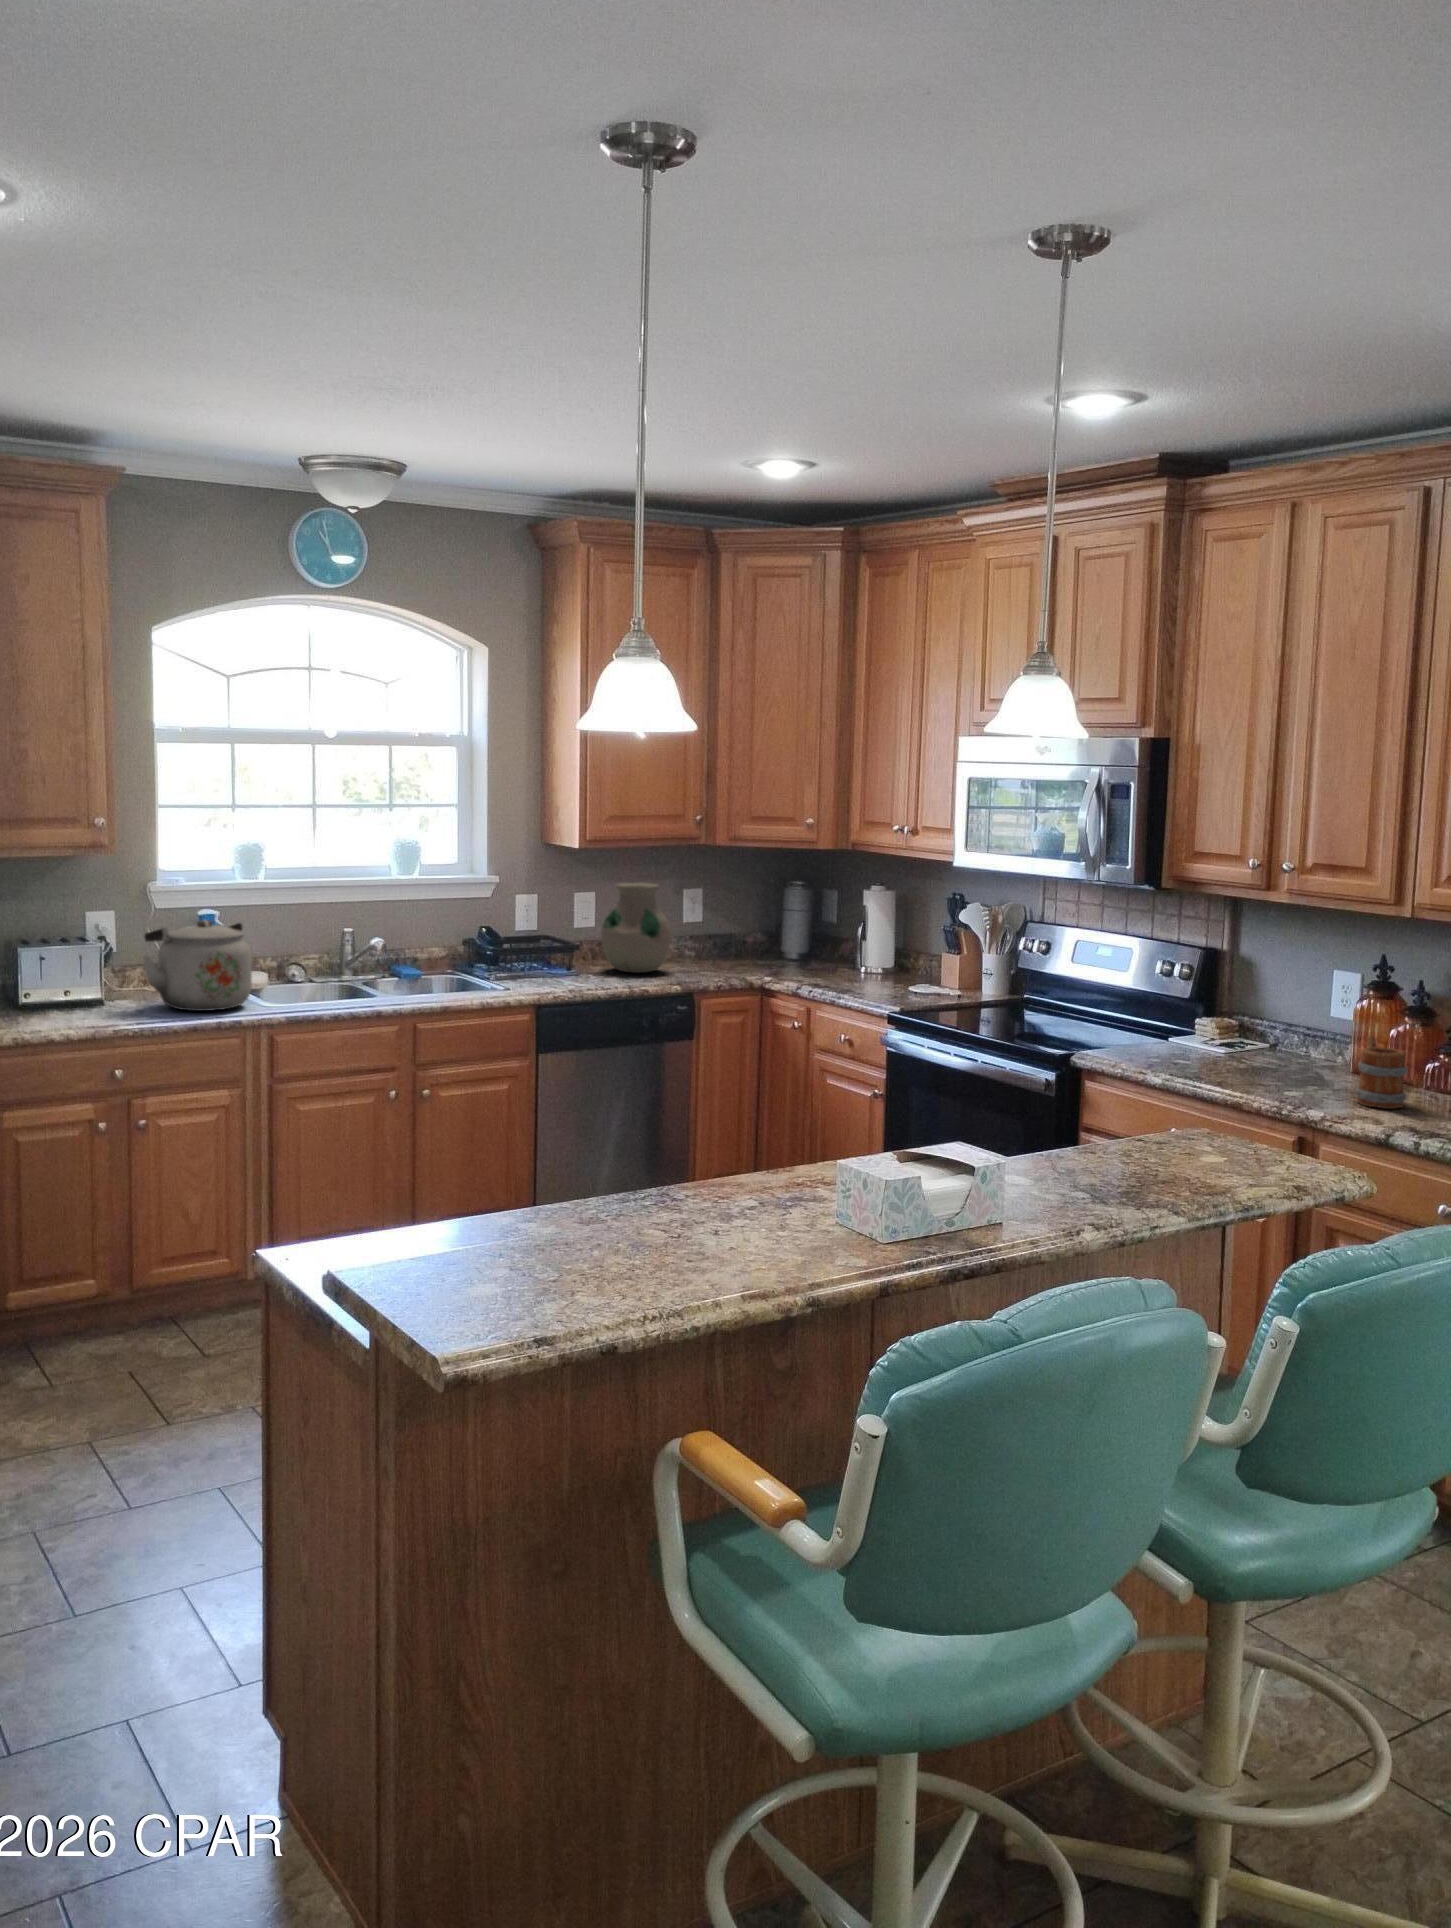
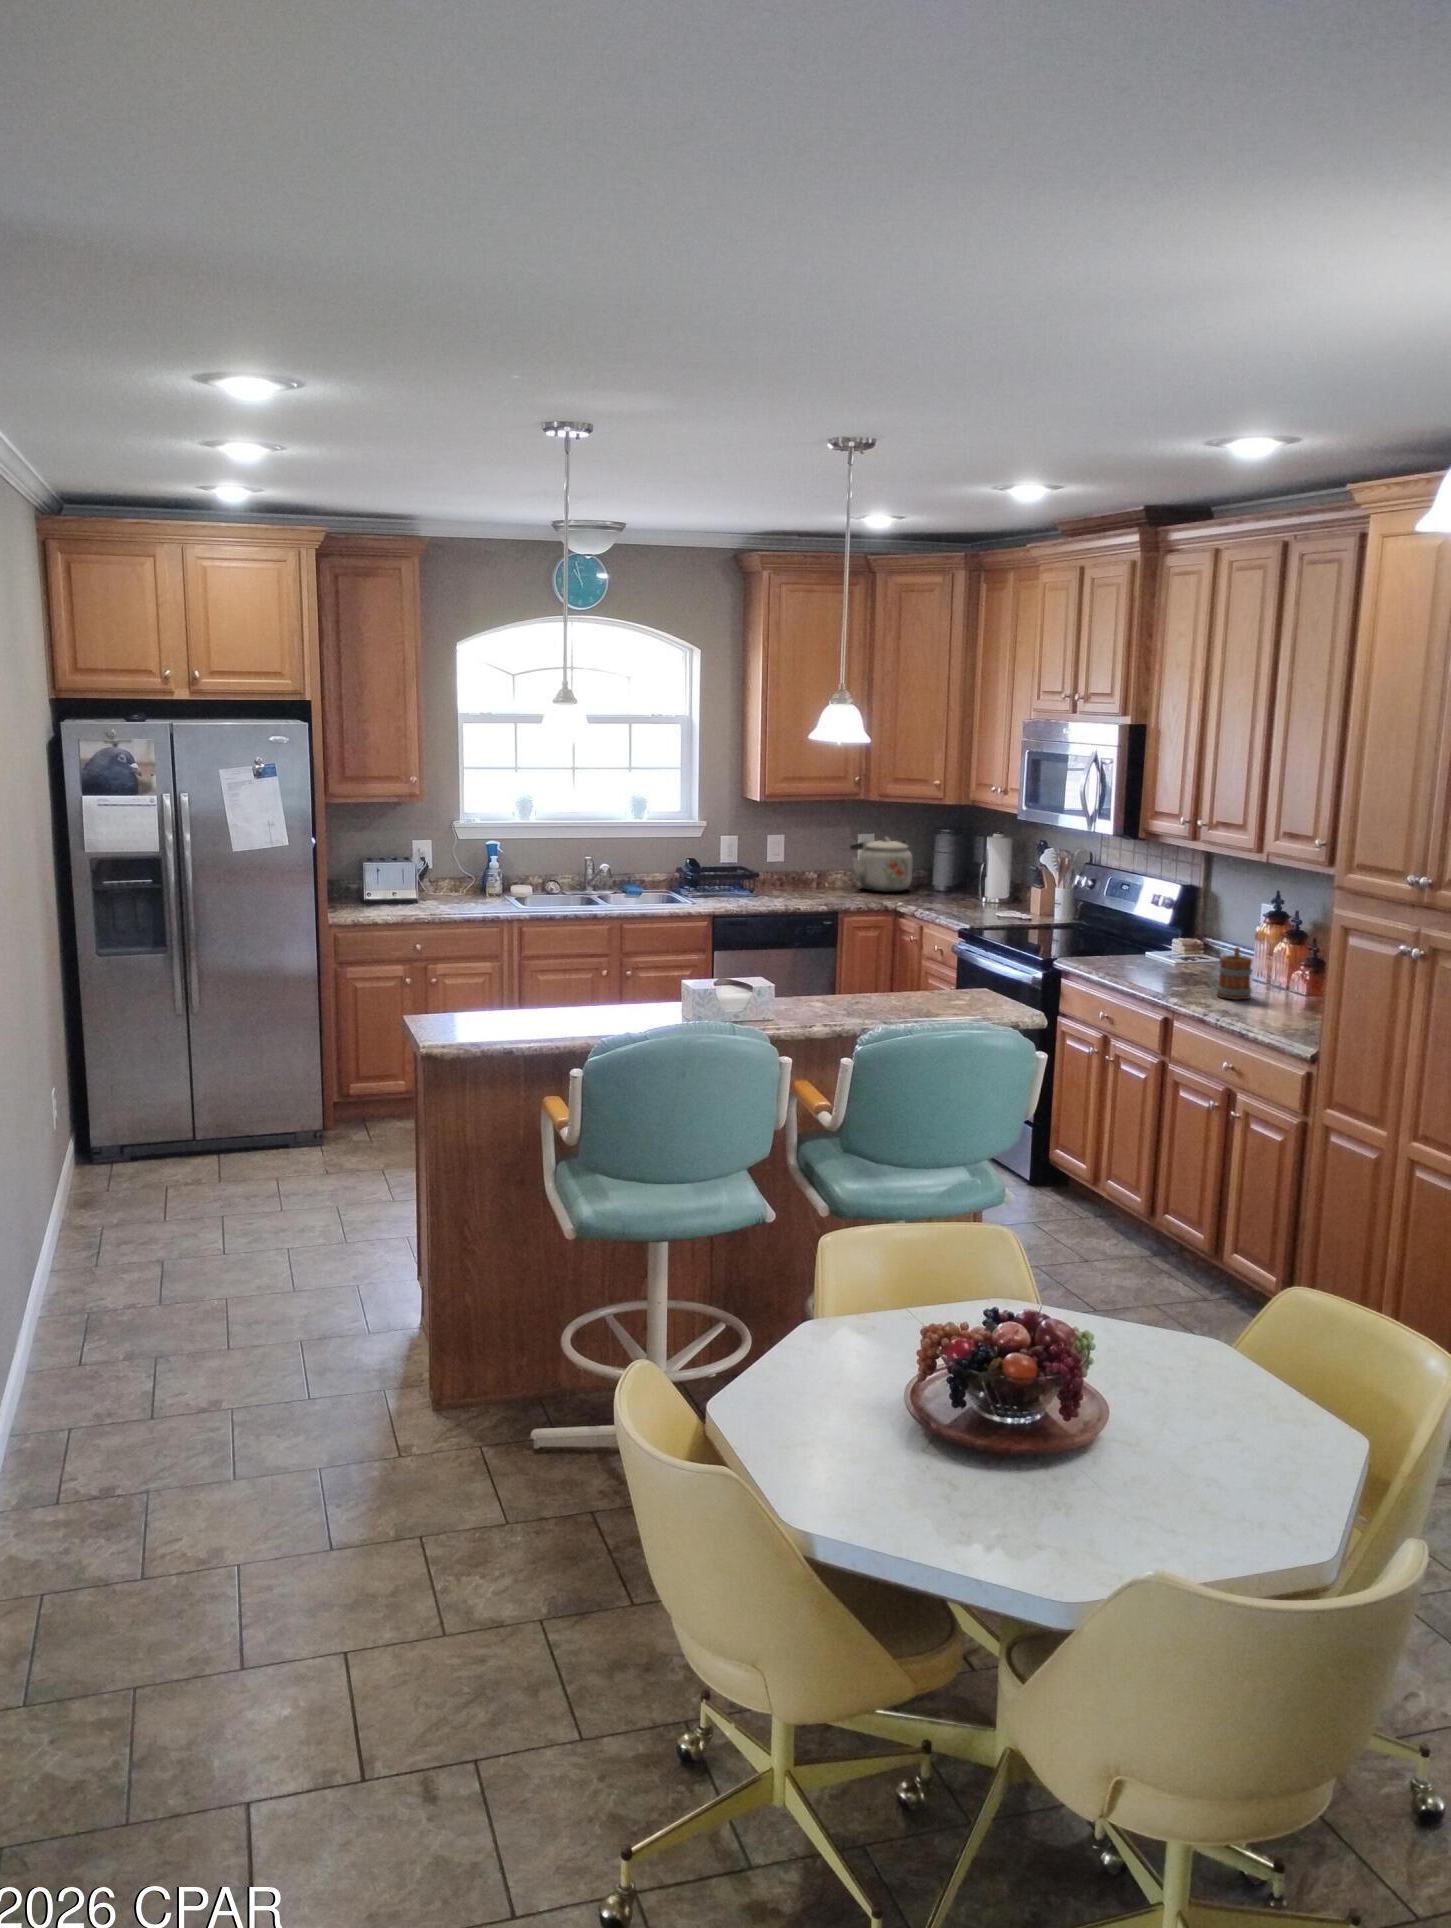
vase: present [601,883,671,973] -> none [776,829,829,896]
kettle: present [142,920,252,1011] -> present [850,838,913,892]

